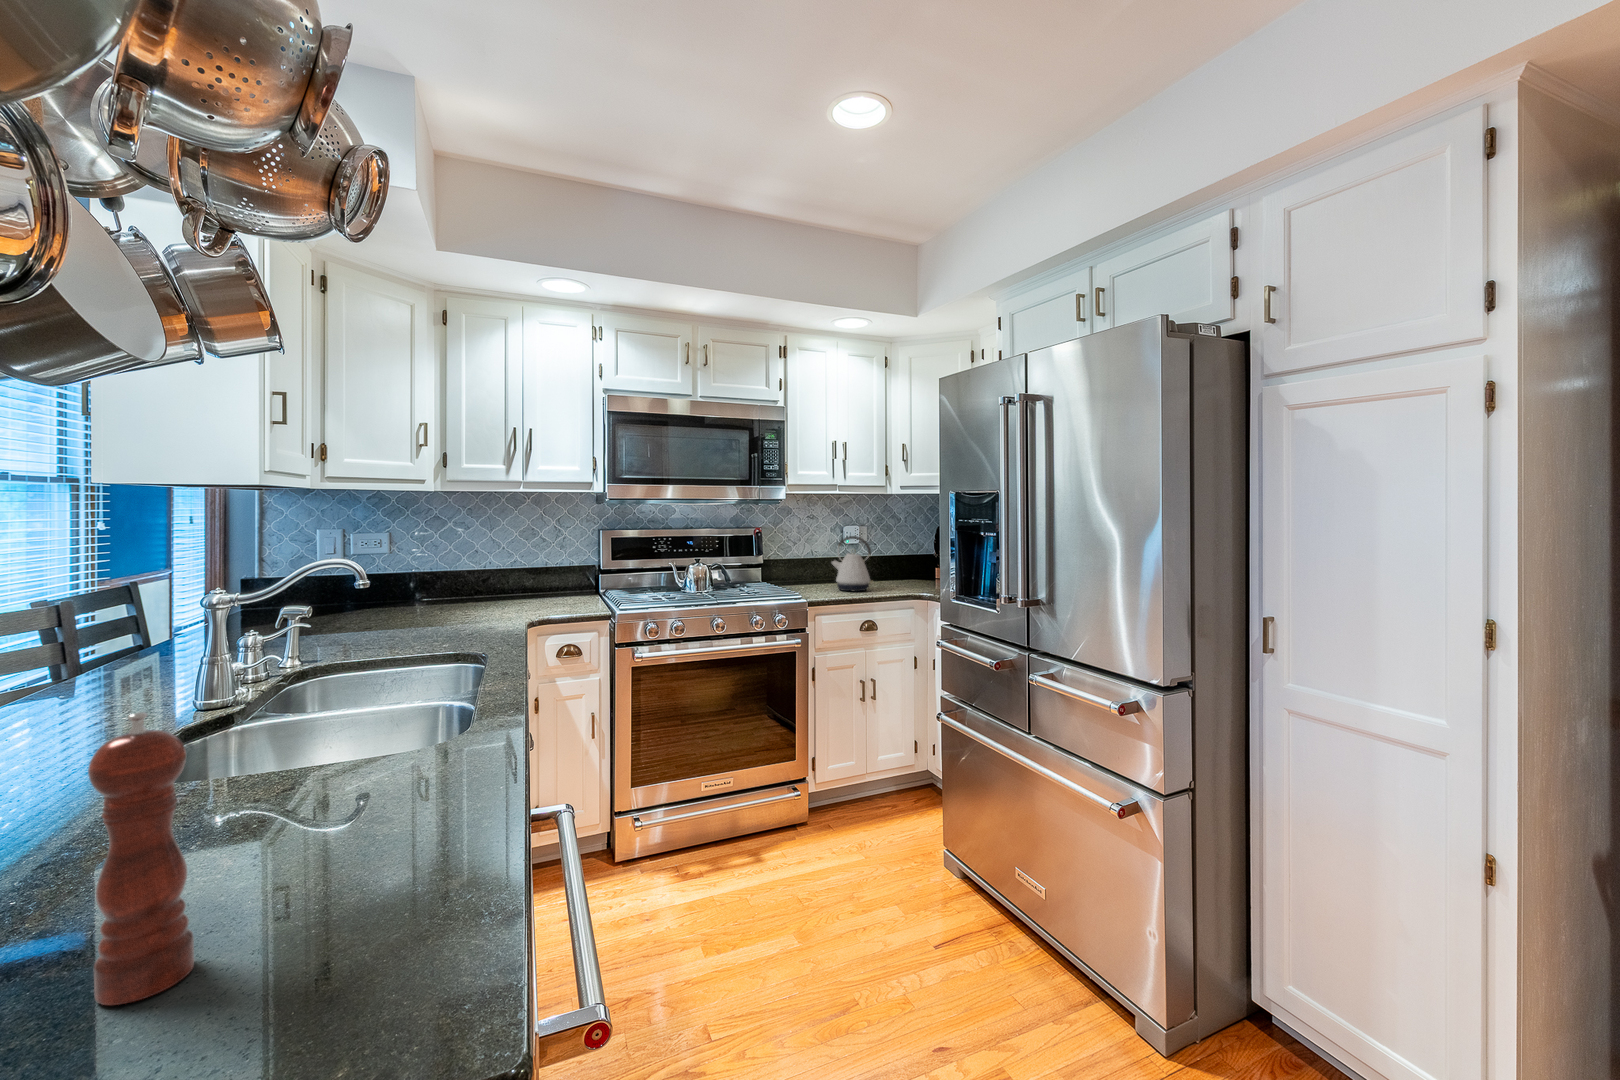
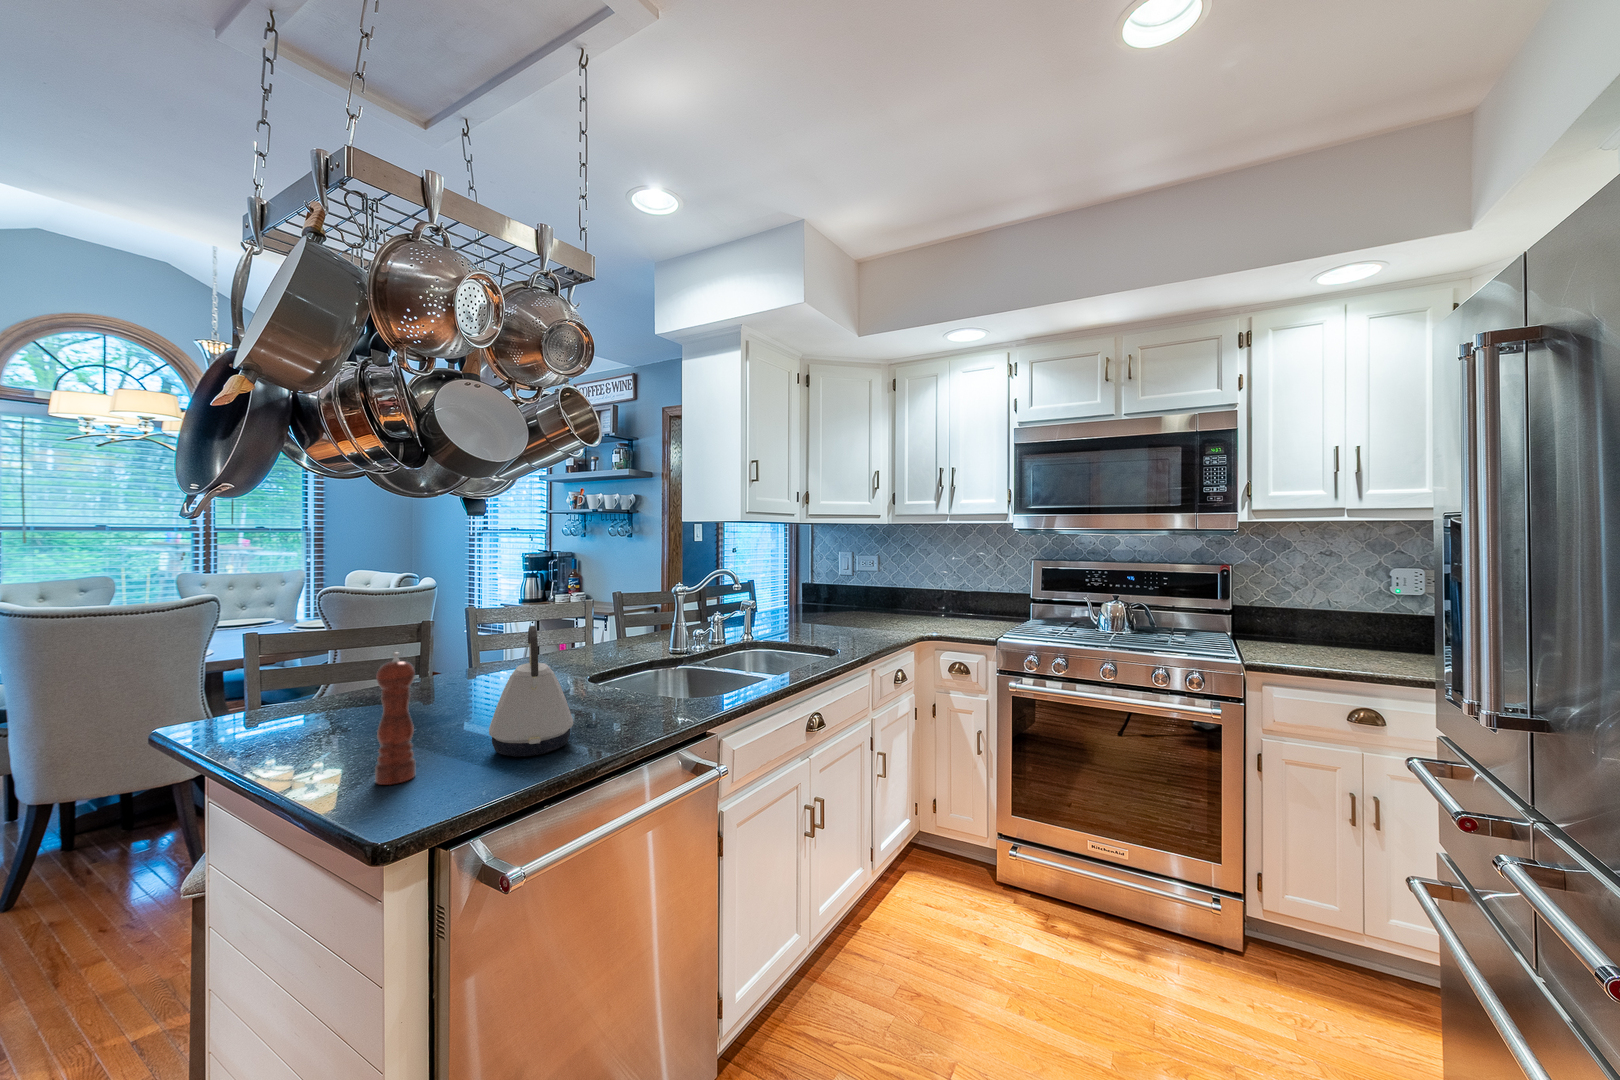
kettle: present [832,536,873,591] -> present [489,626,573,757]

